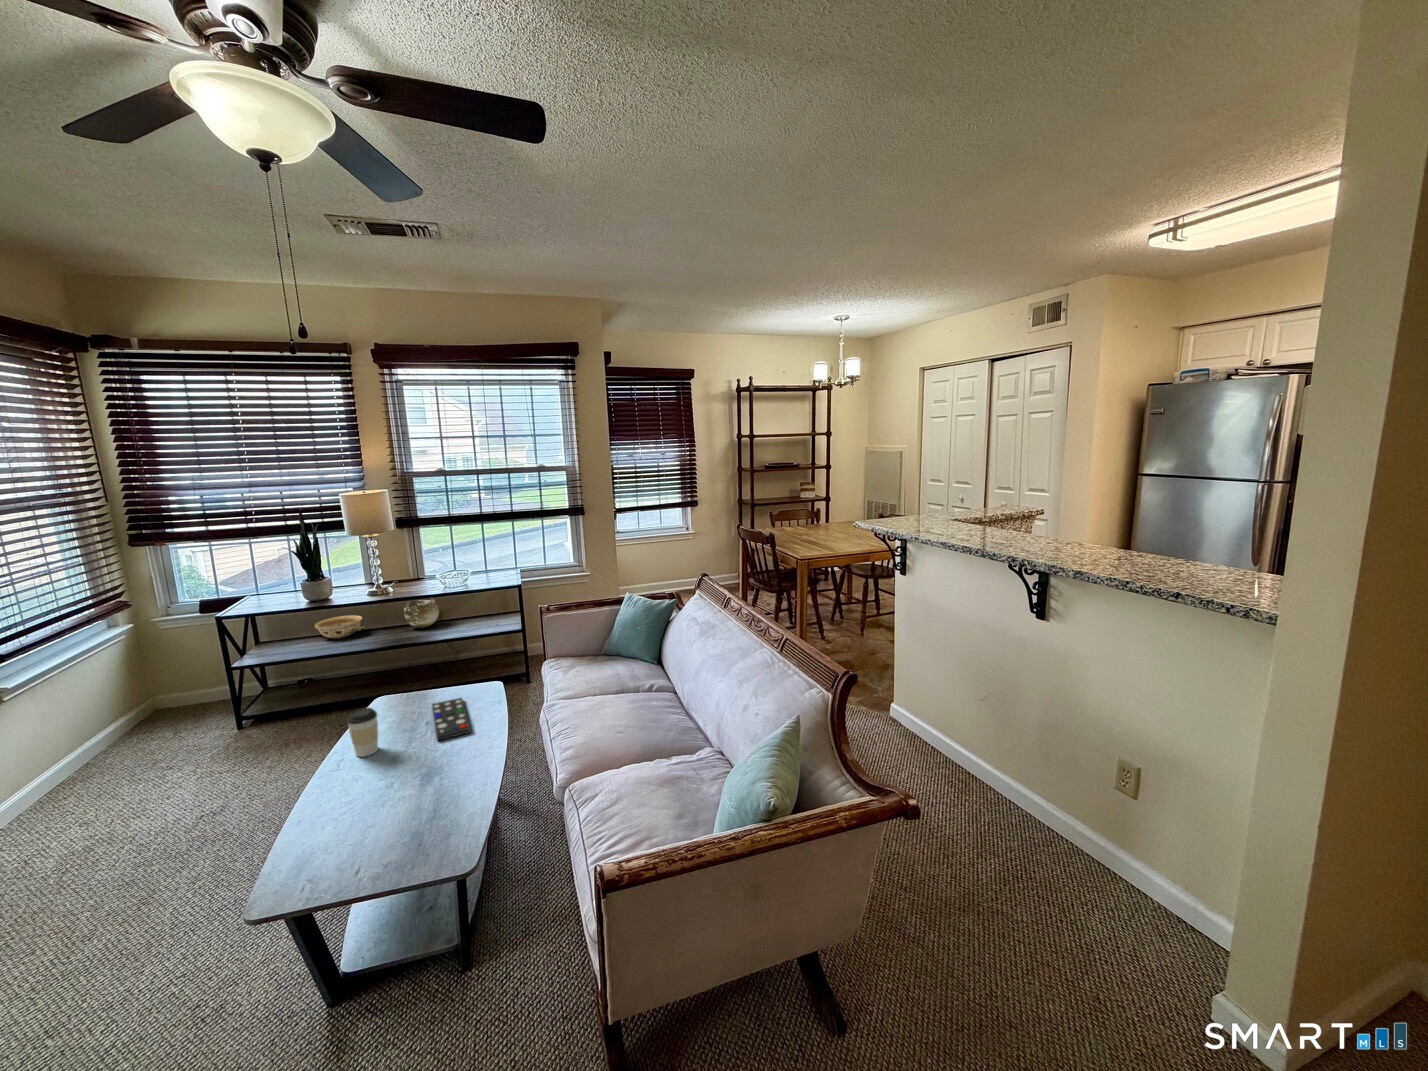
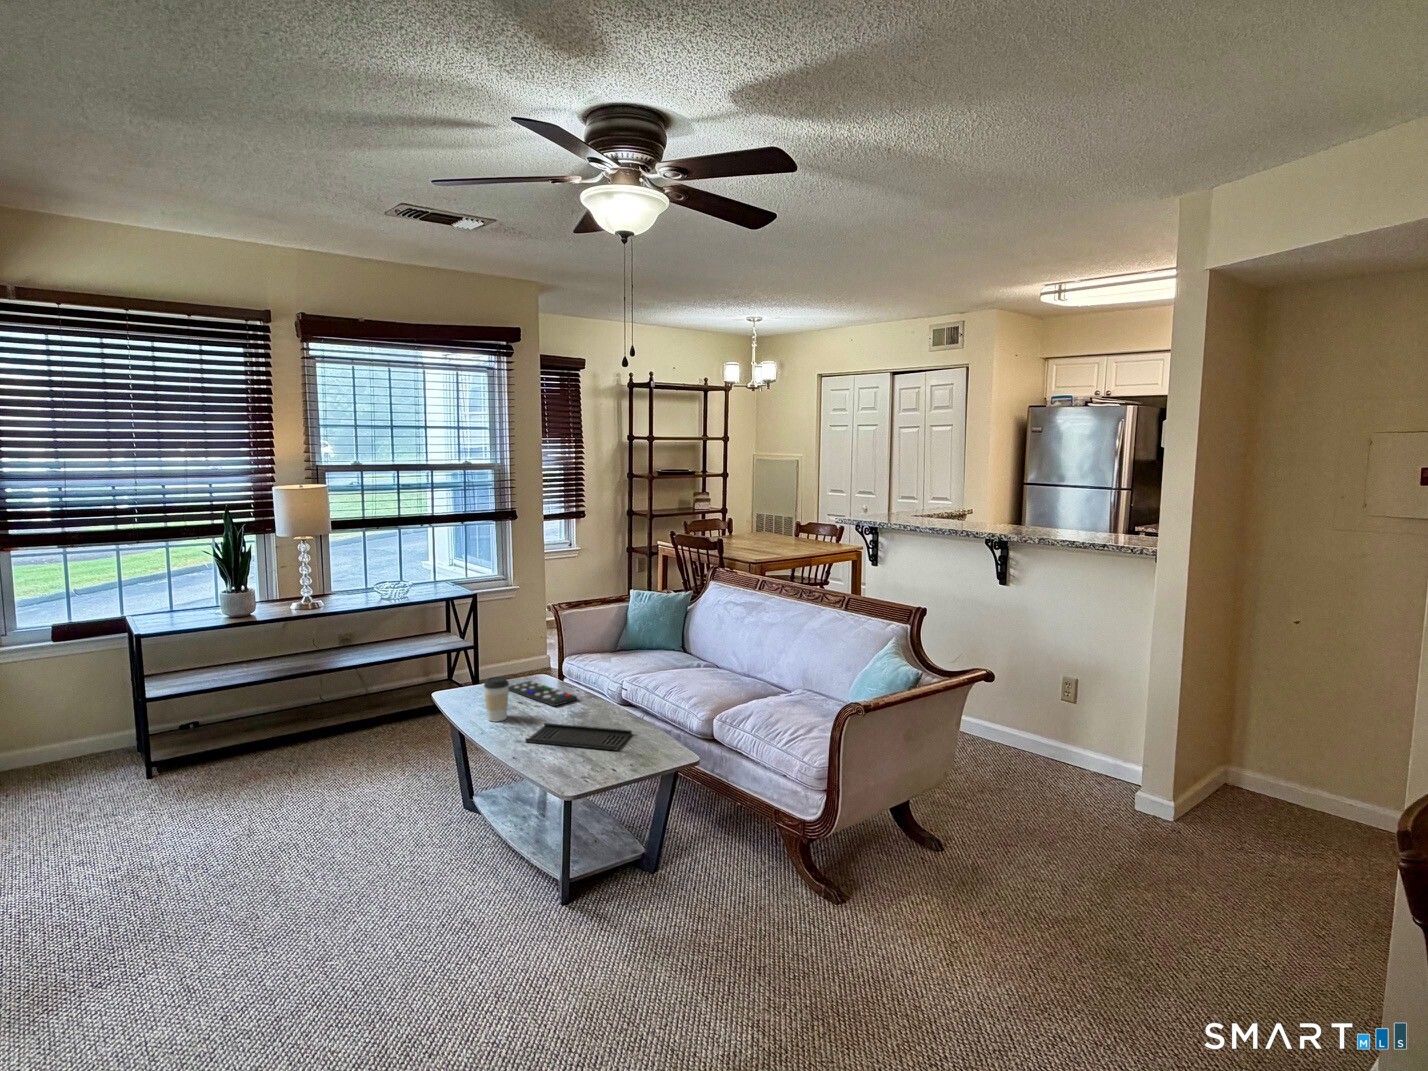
decorative orb: present [404,599,439,628] -> none [323,611,365,649]
ceramic bowl: present [315,615,366,639] -> none [210,638,282,665]
tray: none [338,769,451,836] -> present [525,723,632,750]

